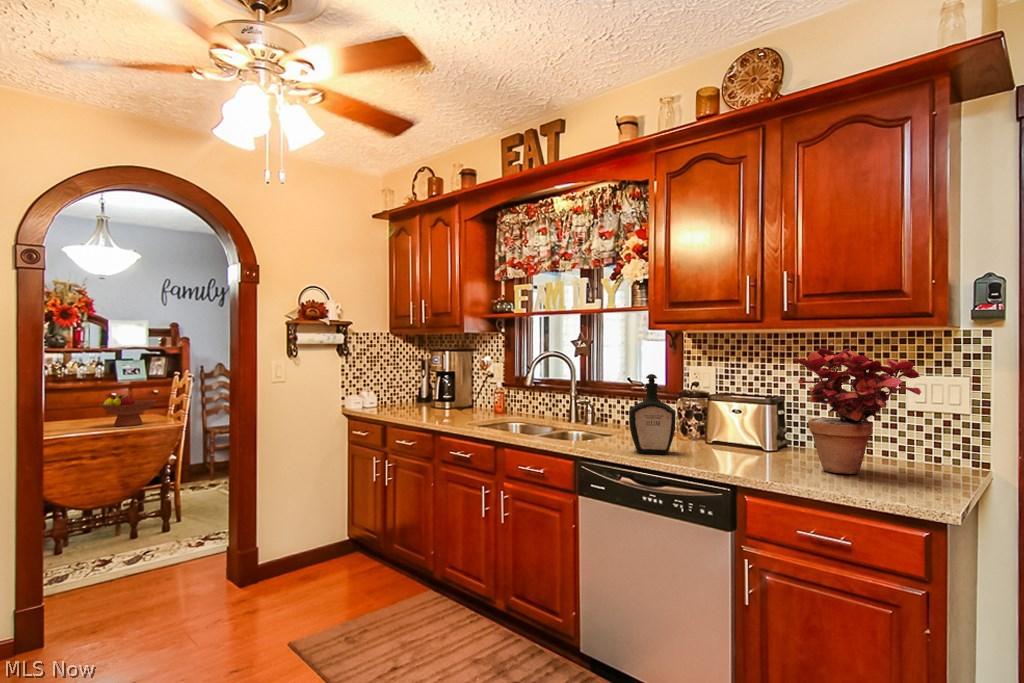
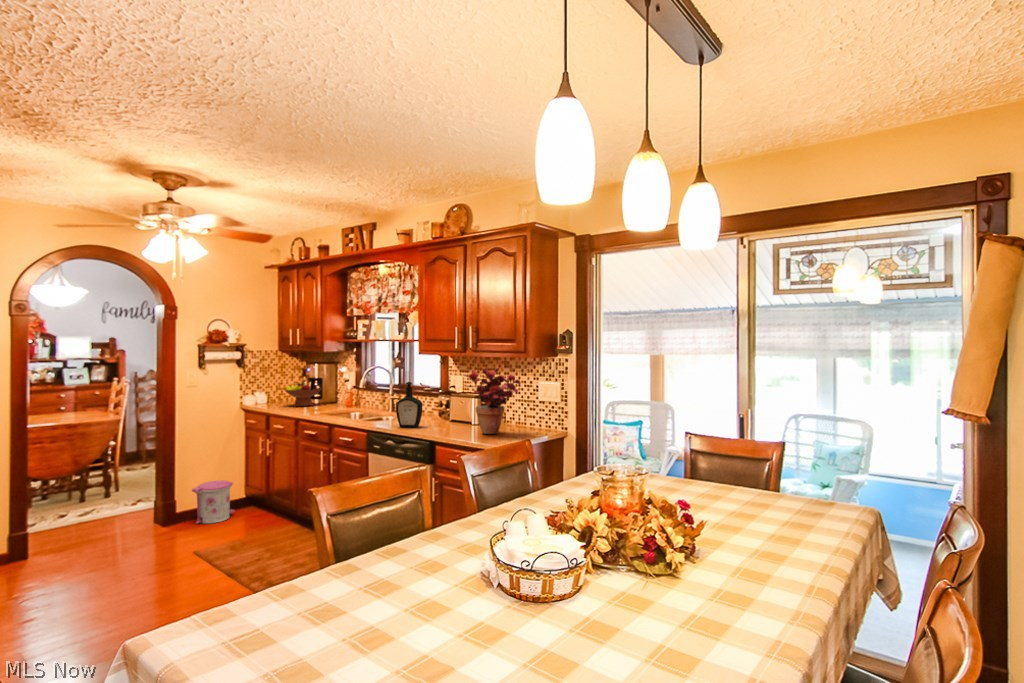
fruit bowl: present [99,395,156,426] -> present [285,383,321,406]
trash can: none [280,516,336,582] -> present [192,481,235,524]

